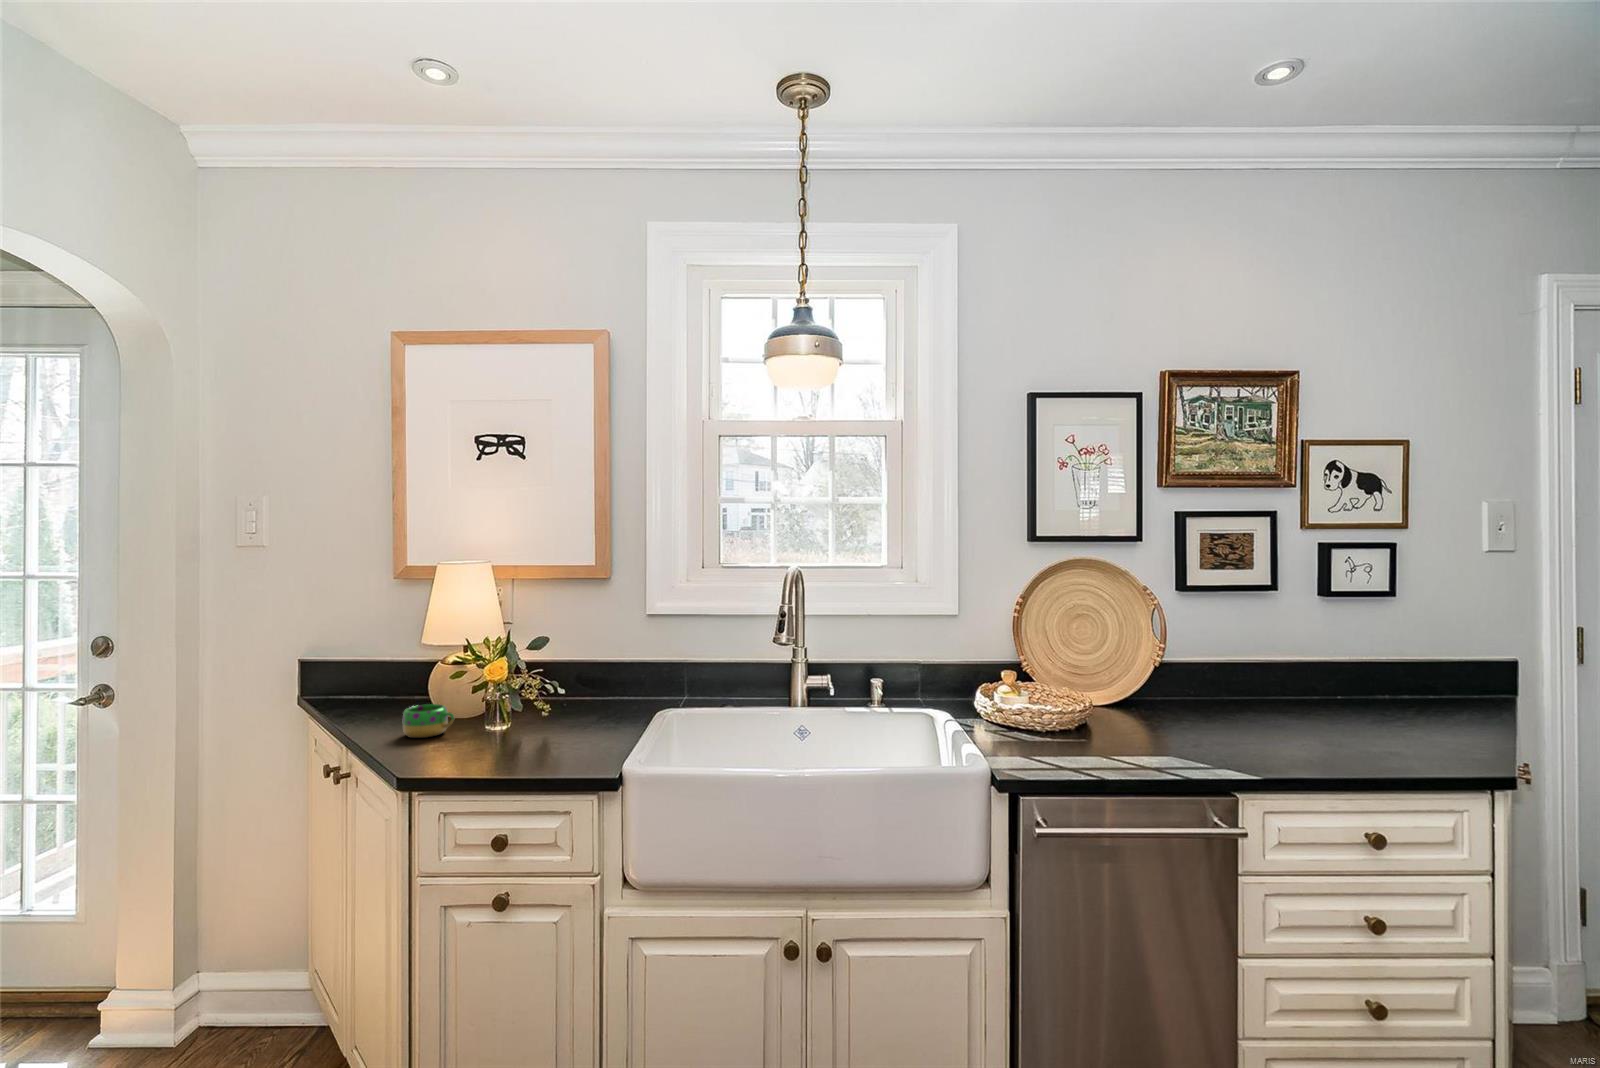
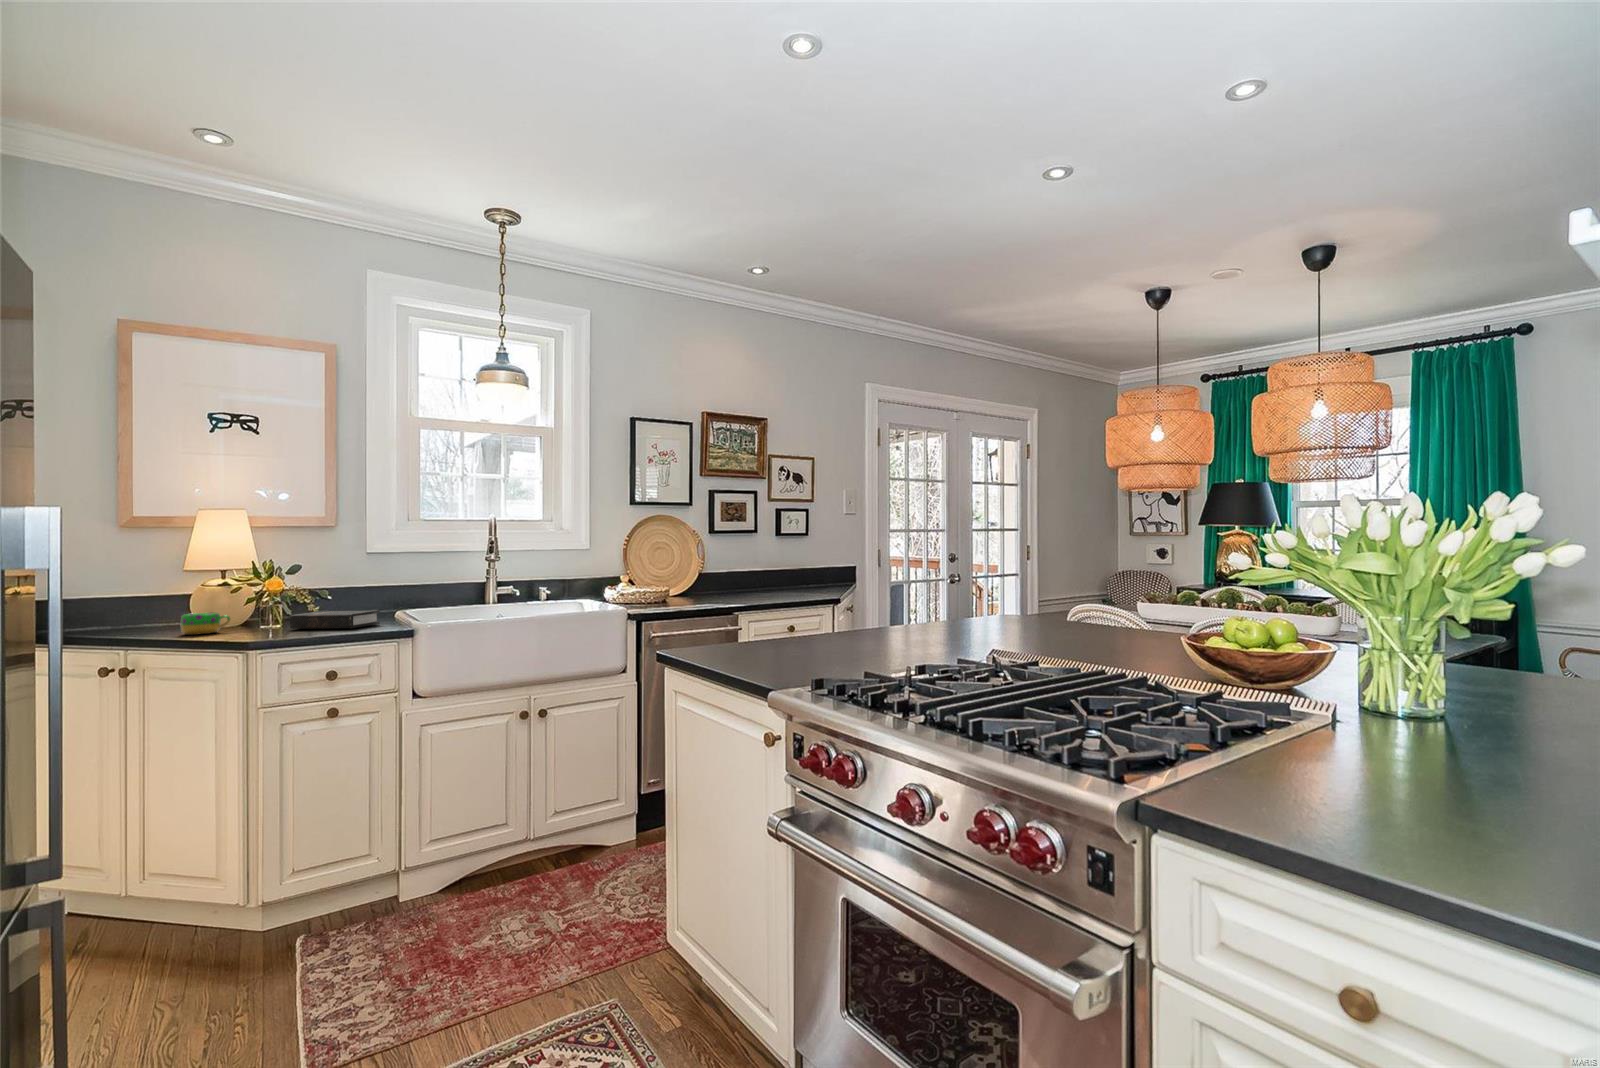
hardback book: none [510,710,617,758] -> present [290,610,380,629]

